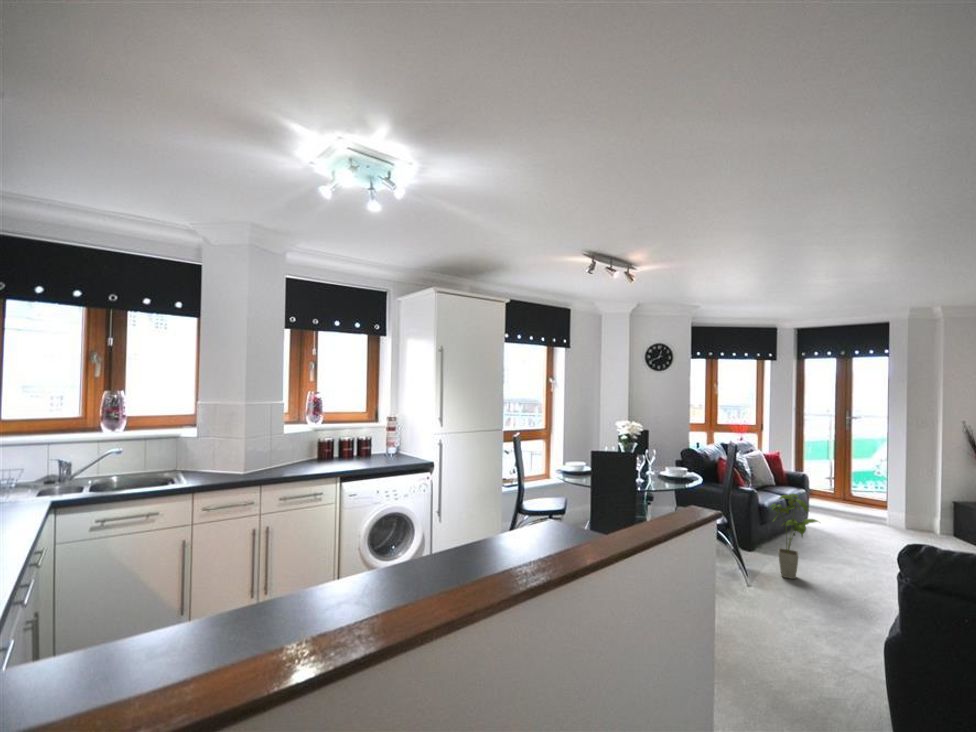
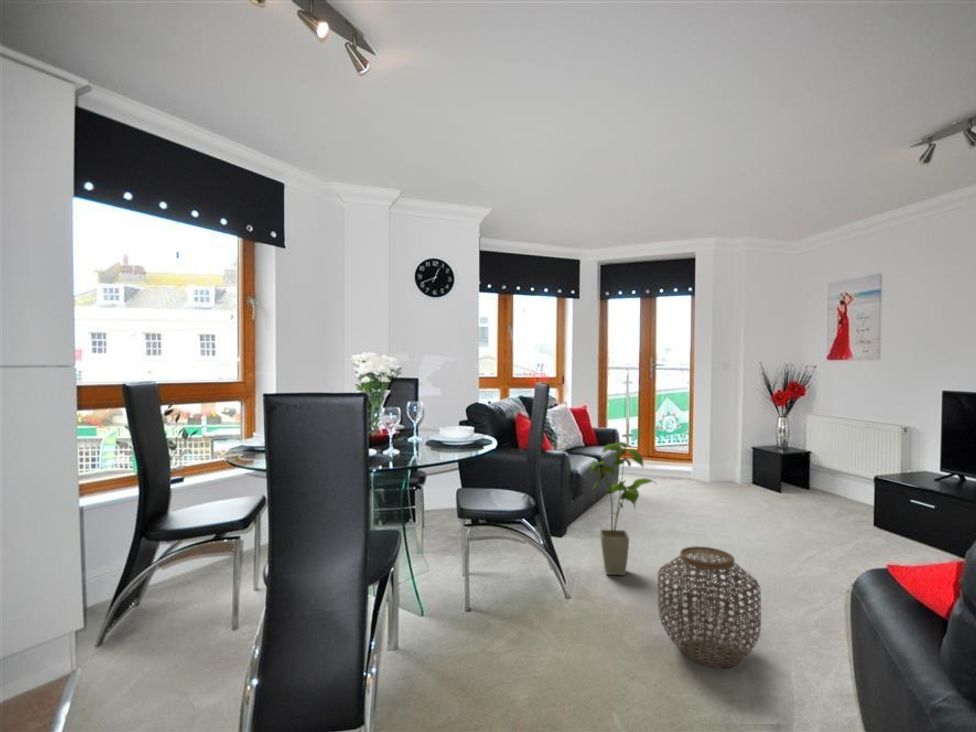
woven basket: none [805,564,870,631] -> present [658,547,761,667]

